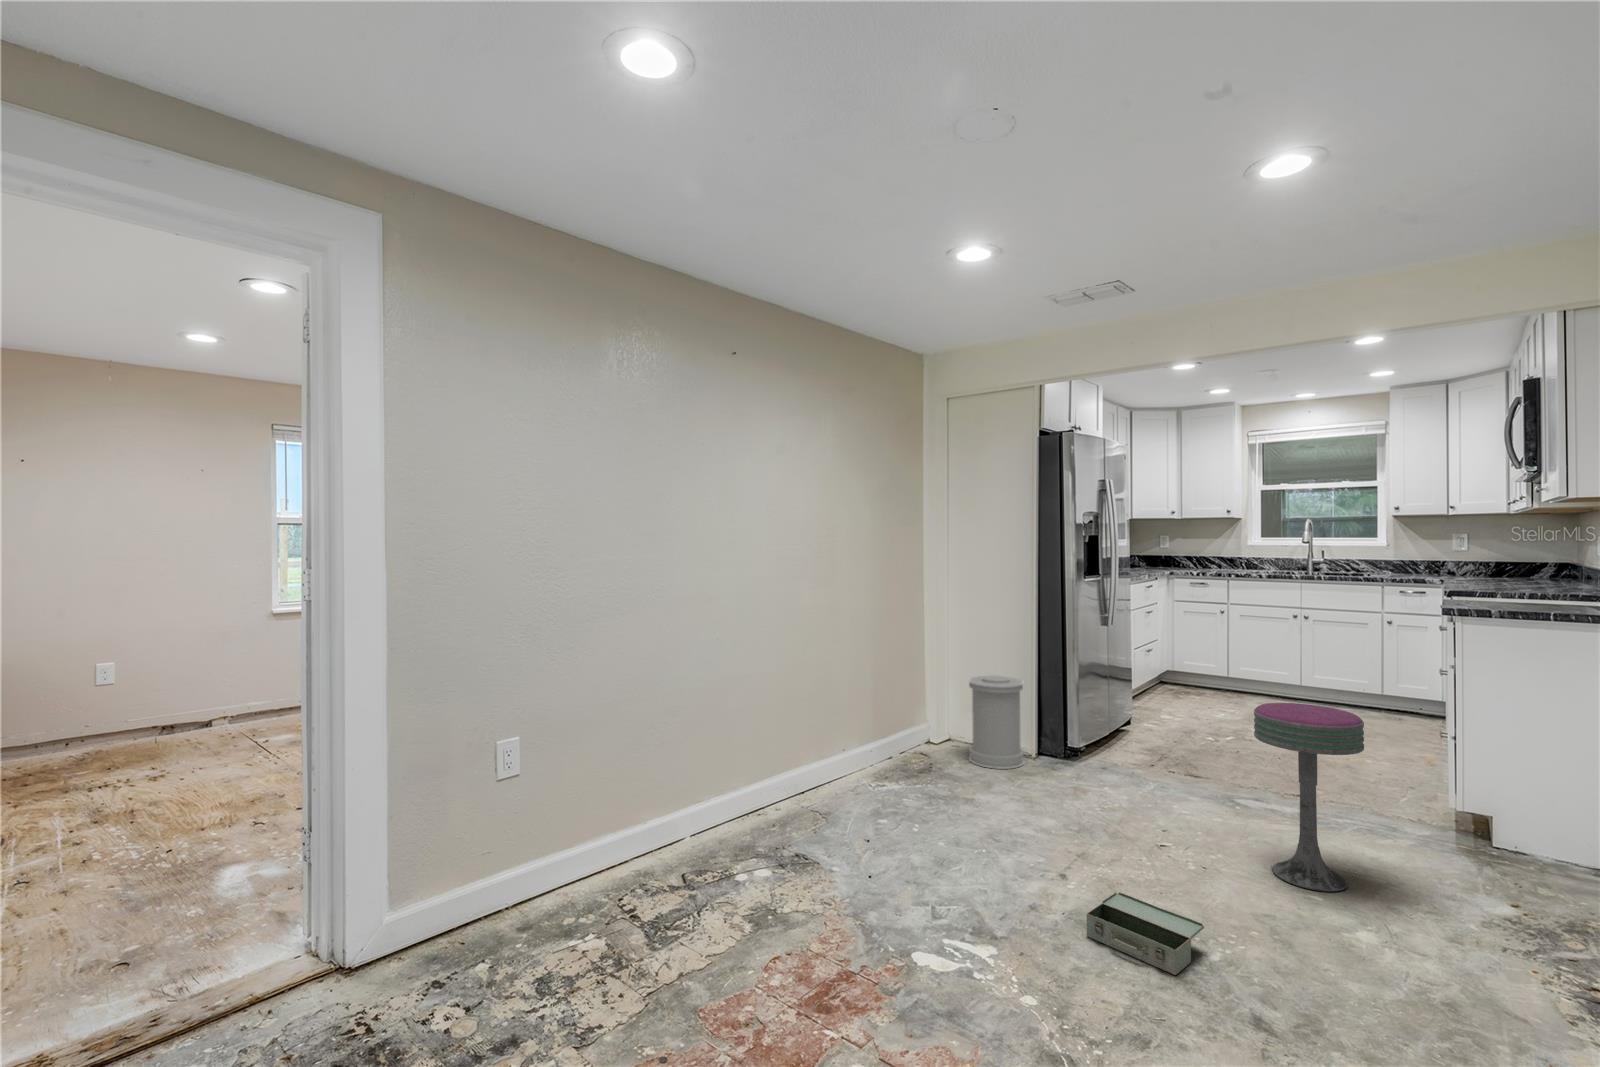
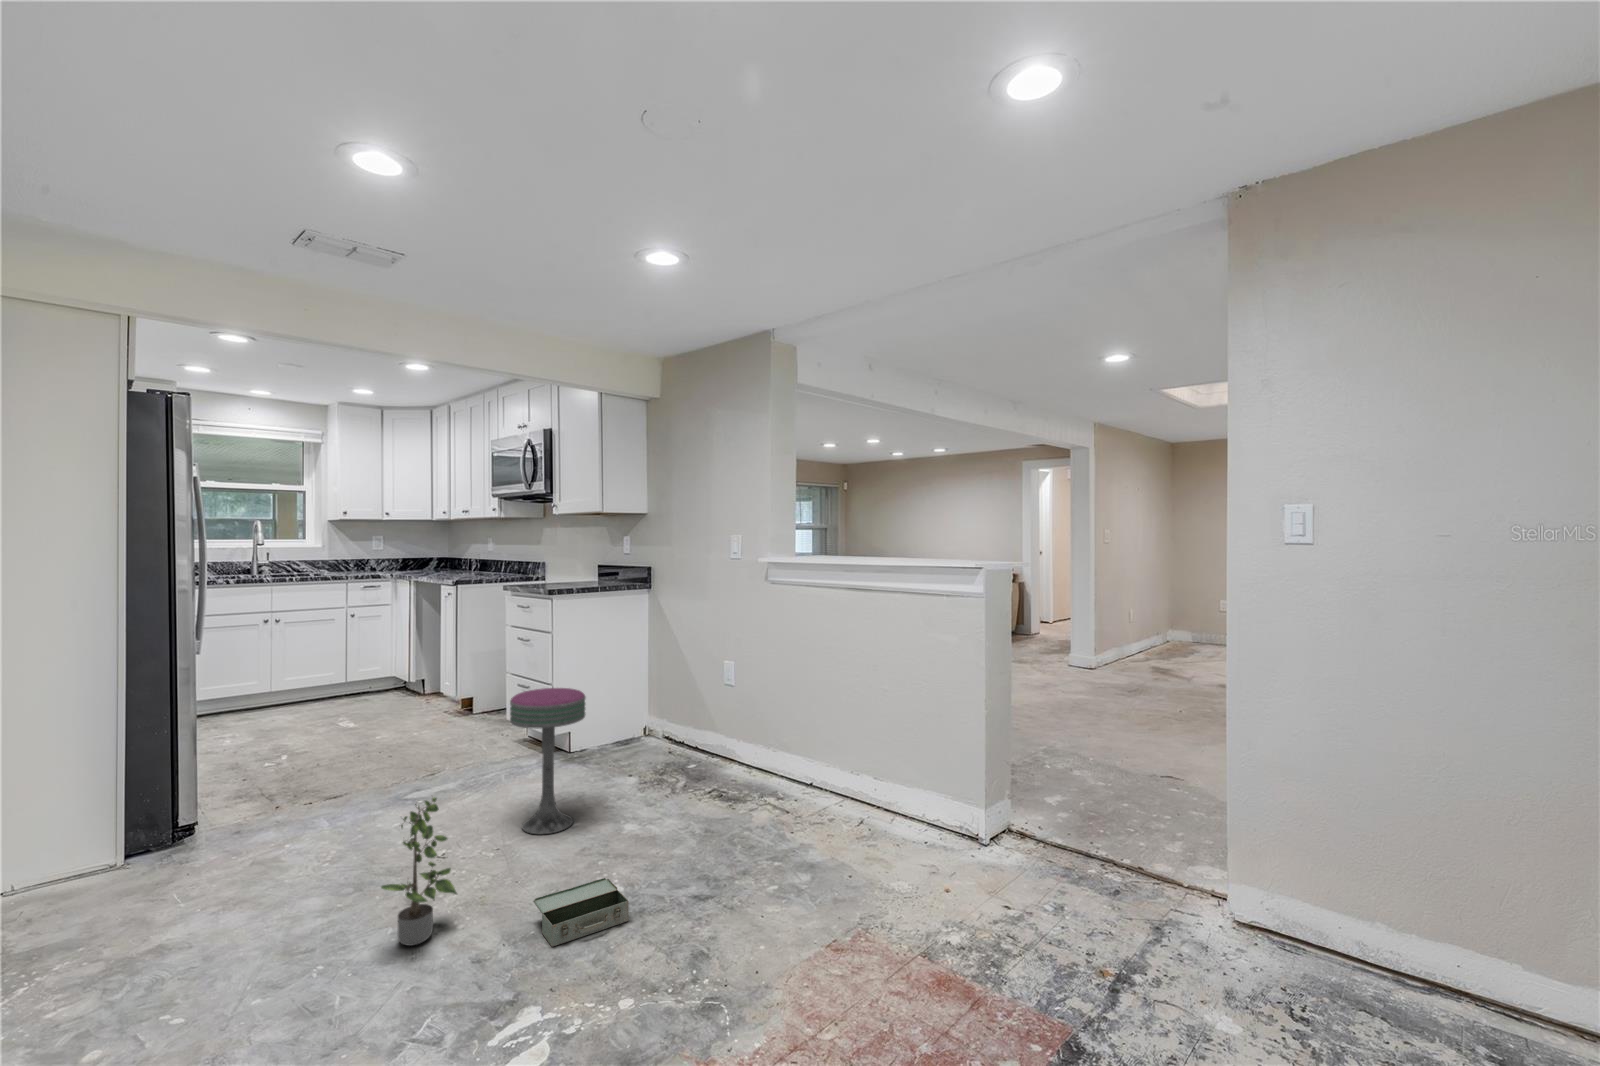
trash can: present [969,676,1024,769] -> none [26,766,141,921]
potted plant: none [1014,746,1091,873] -> present [381,797,457,946]

